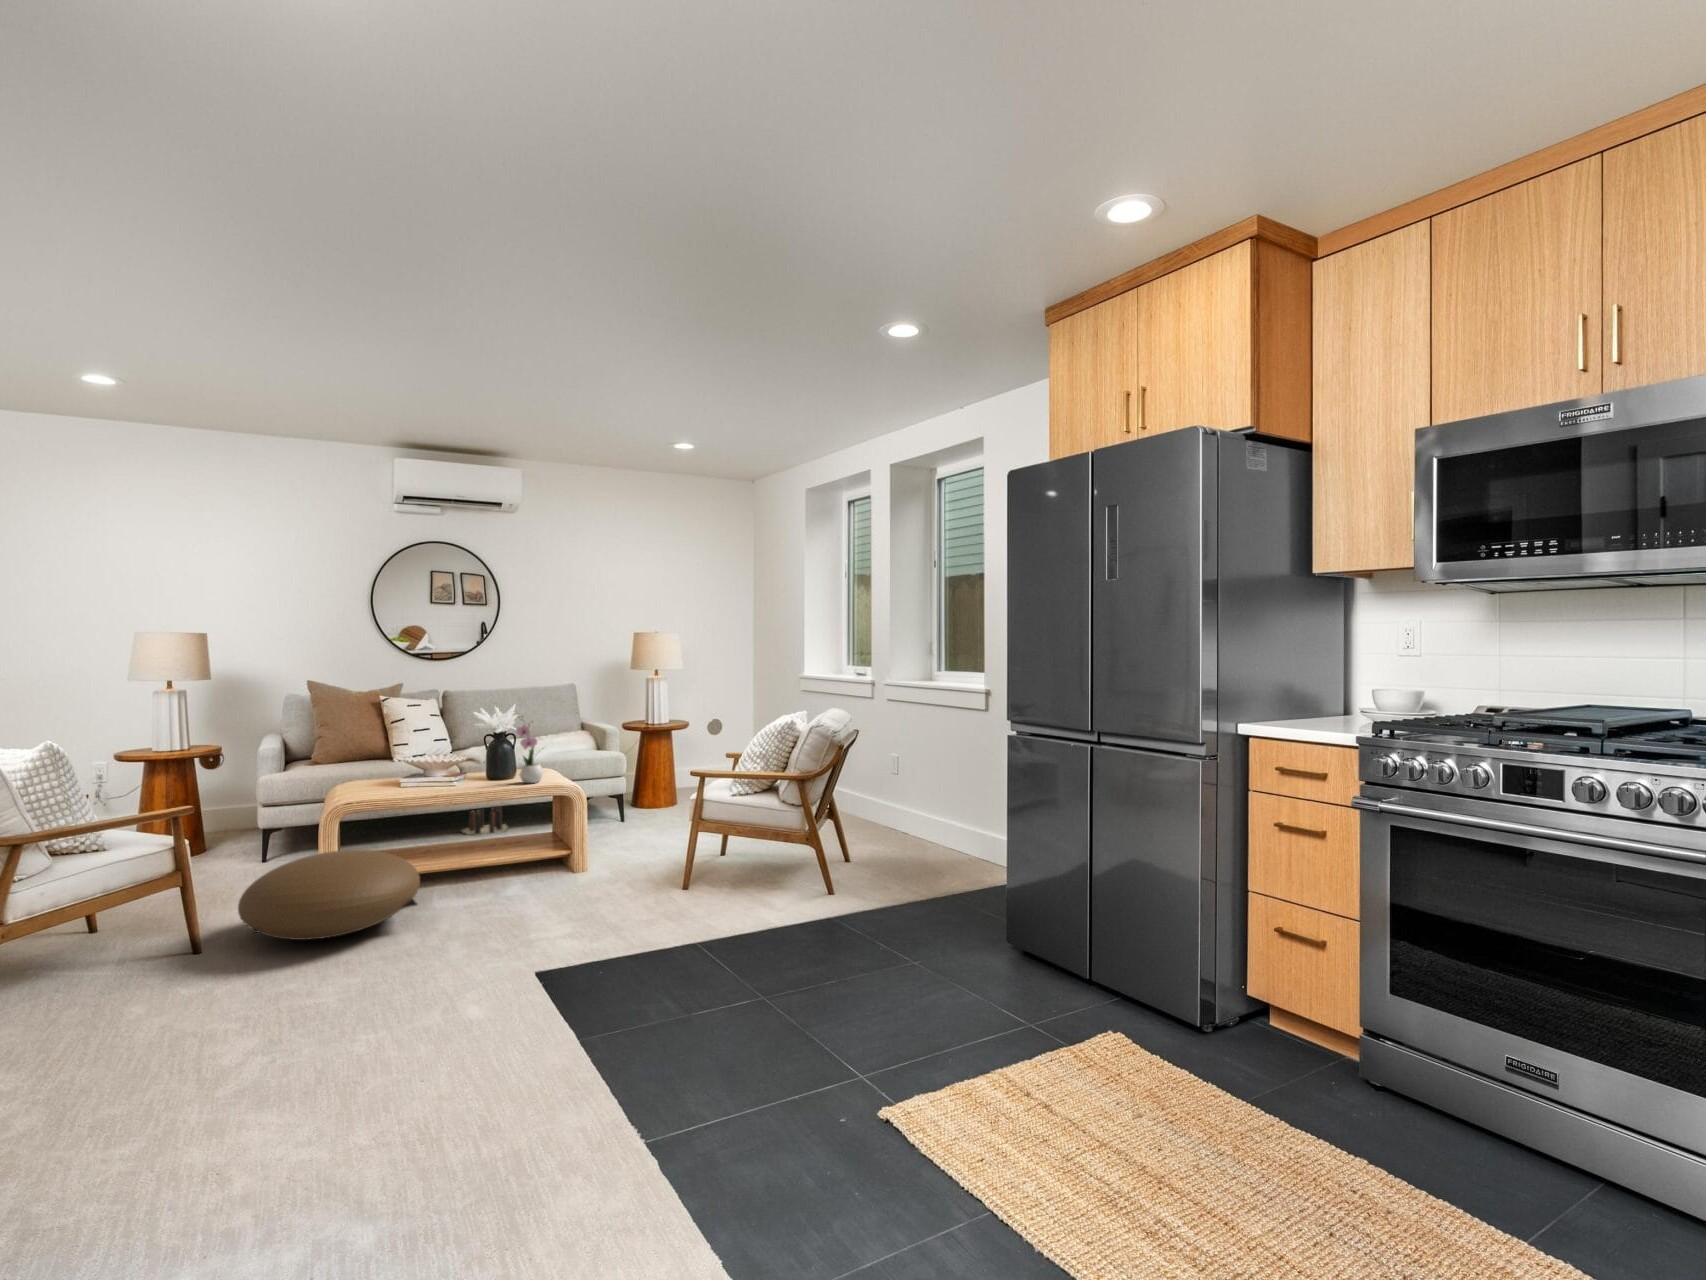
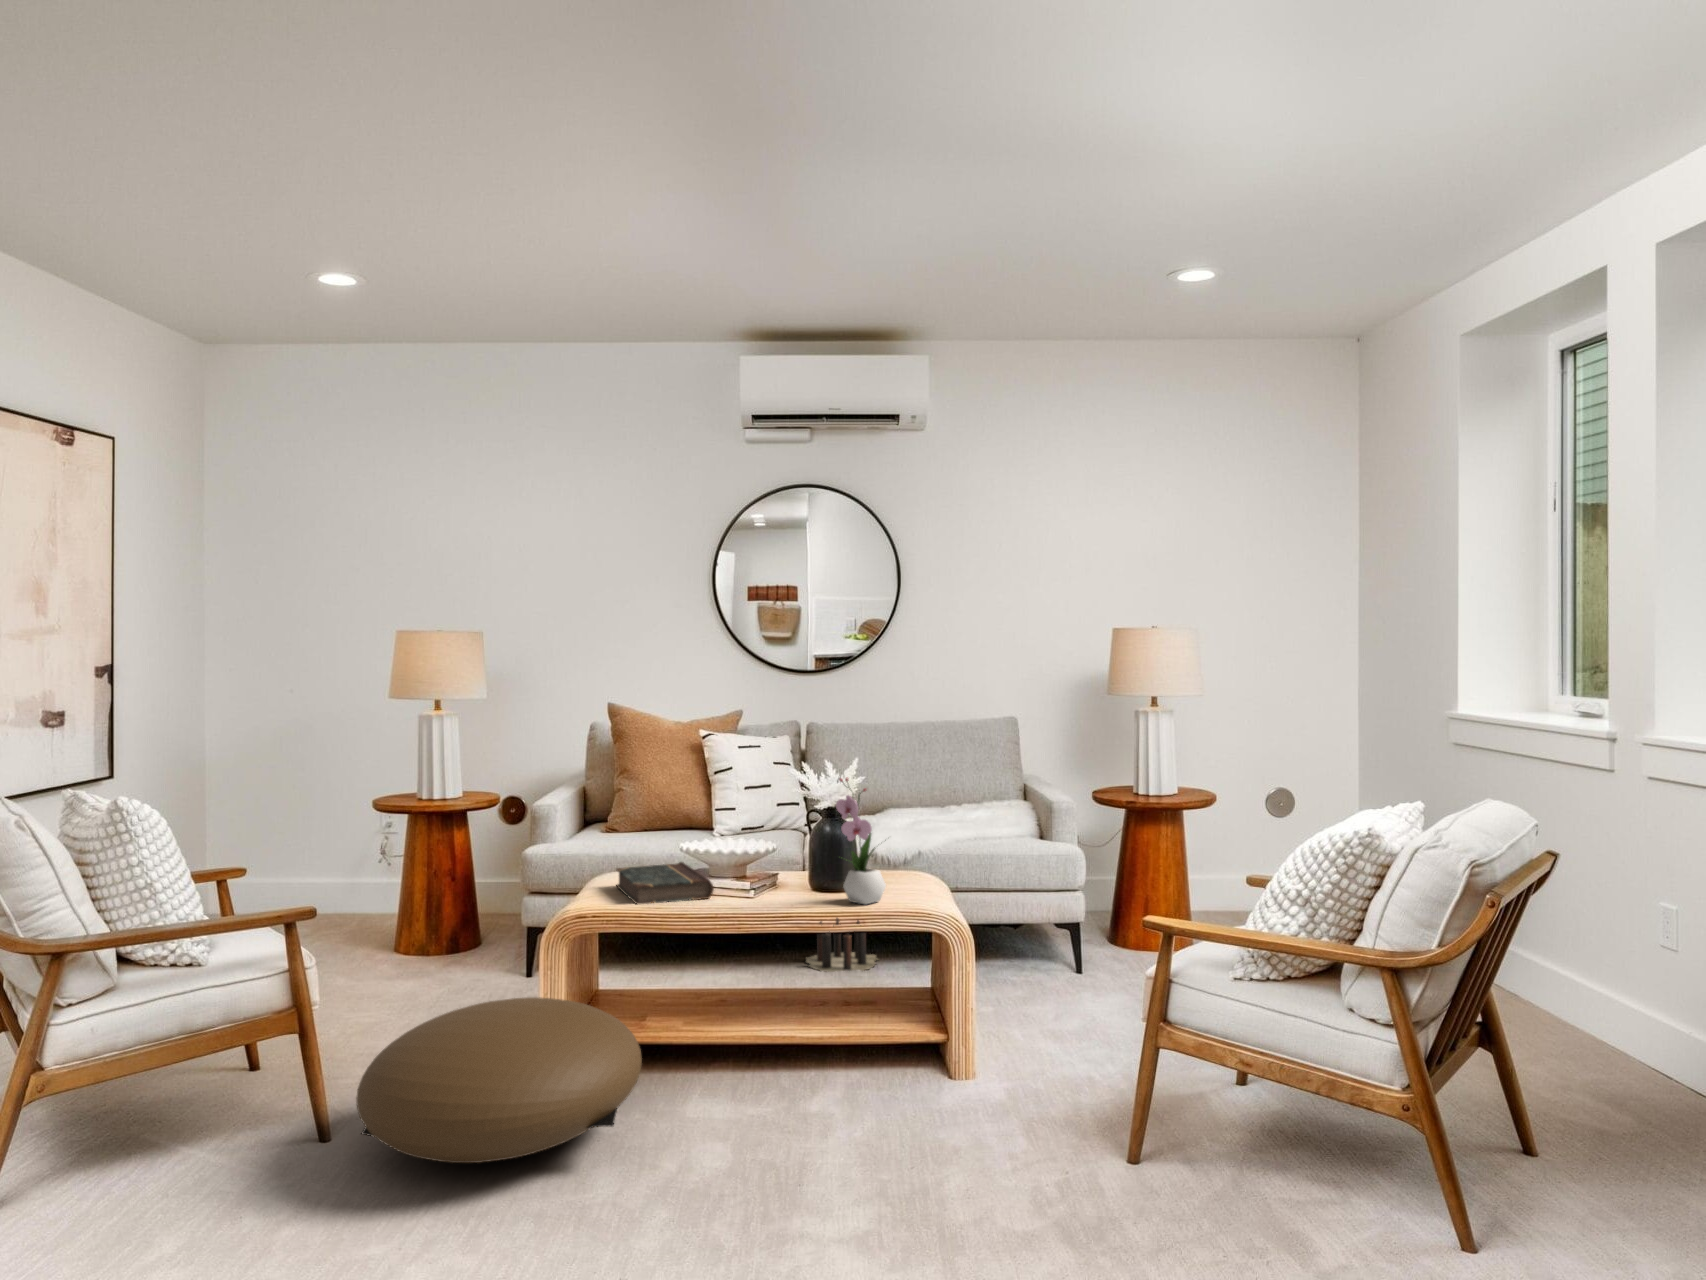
book: none [364,771,438,795] -> present [616,862,714,904]

